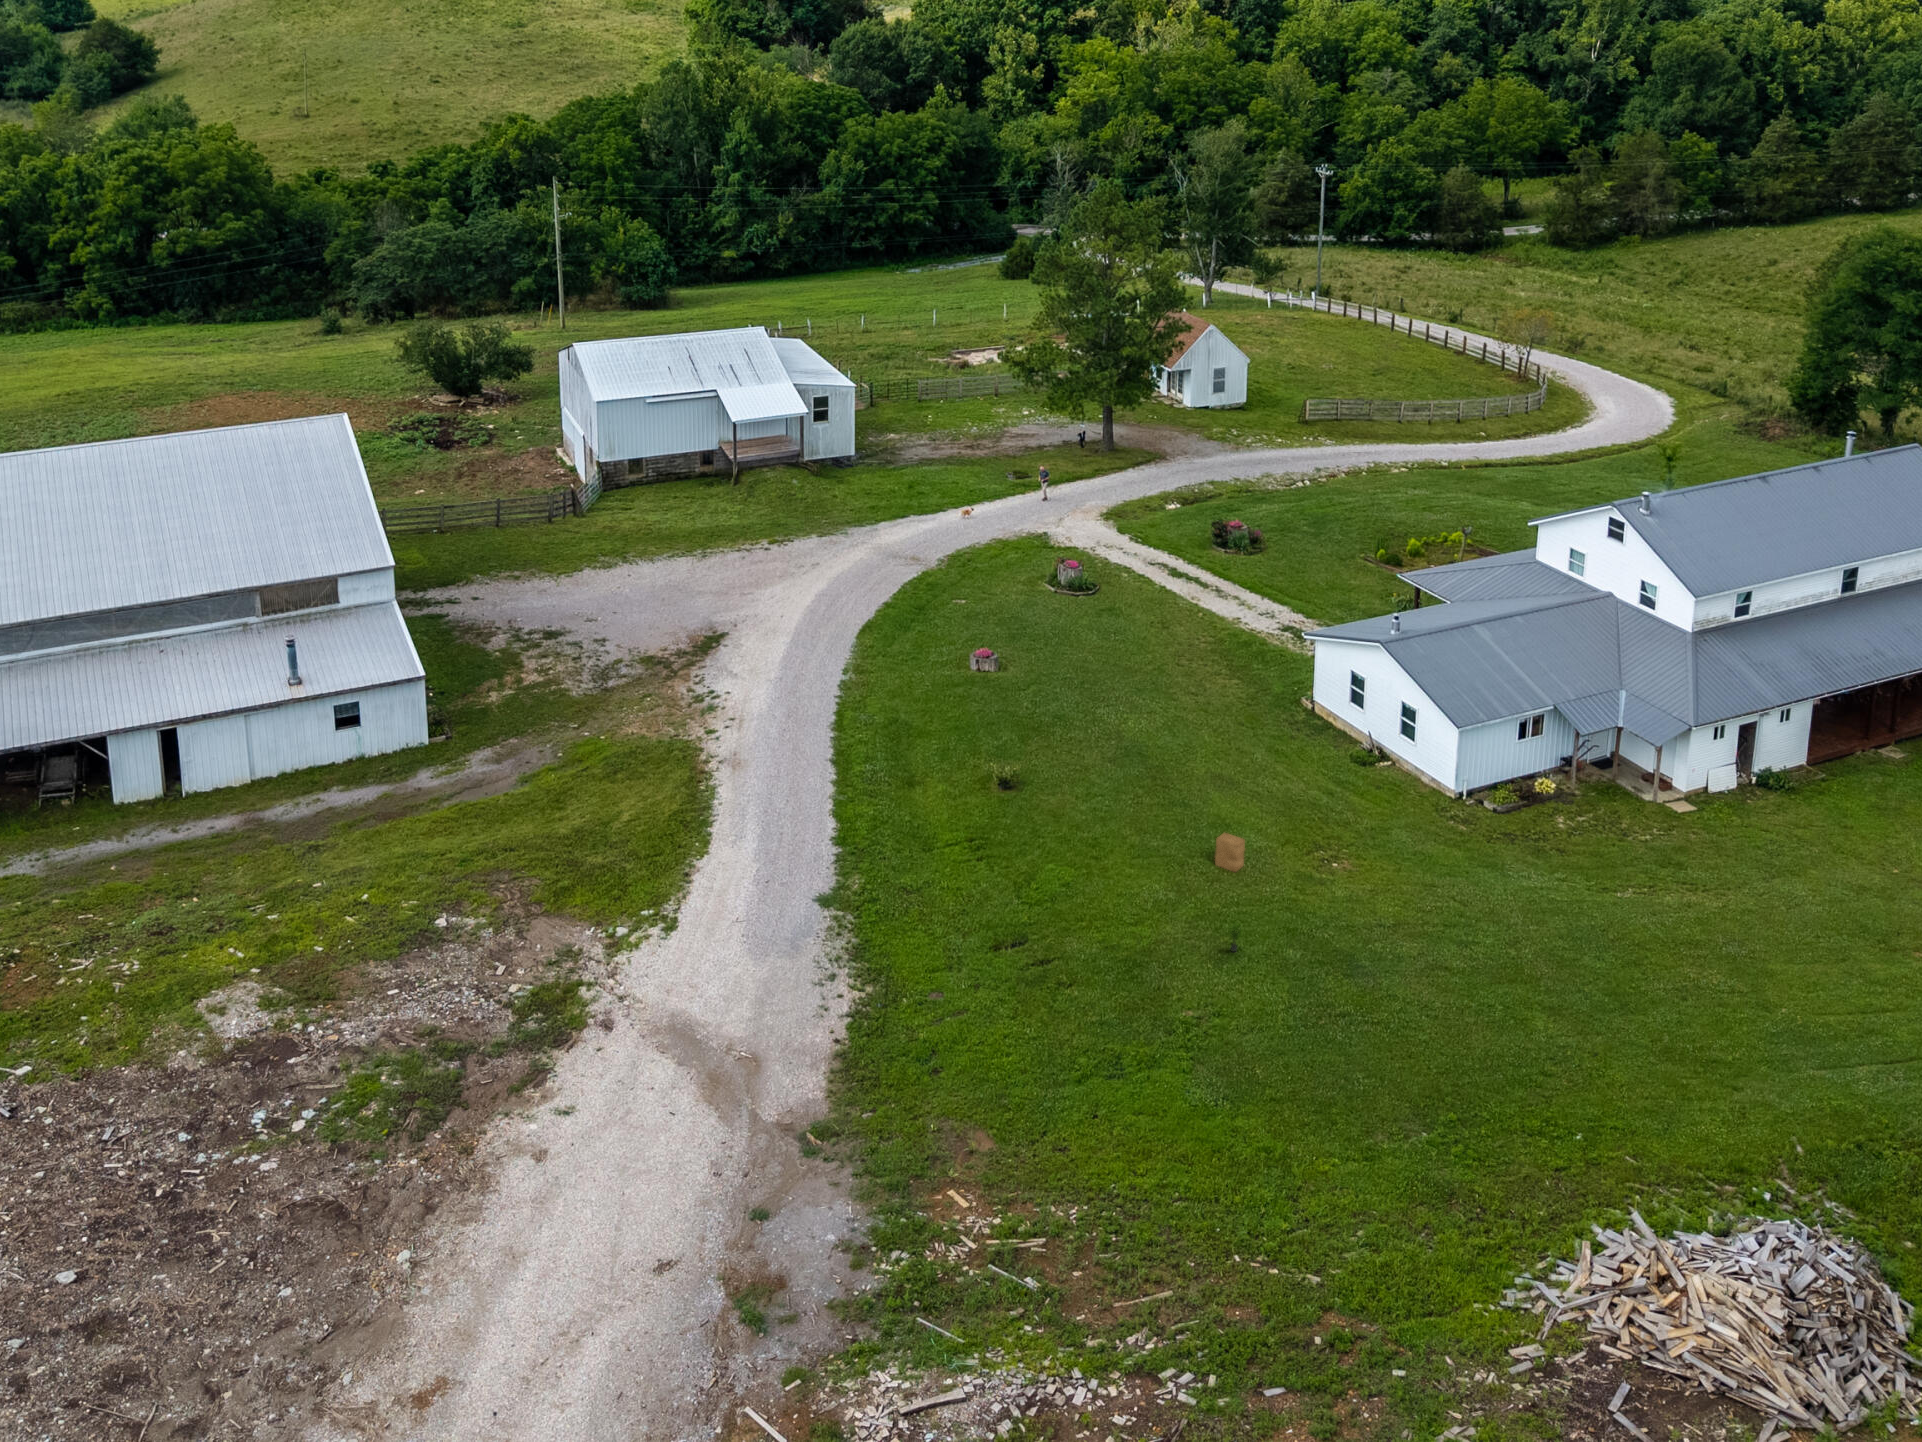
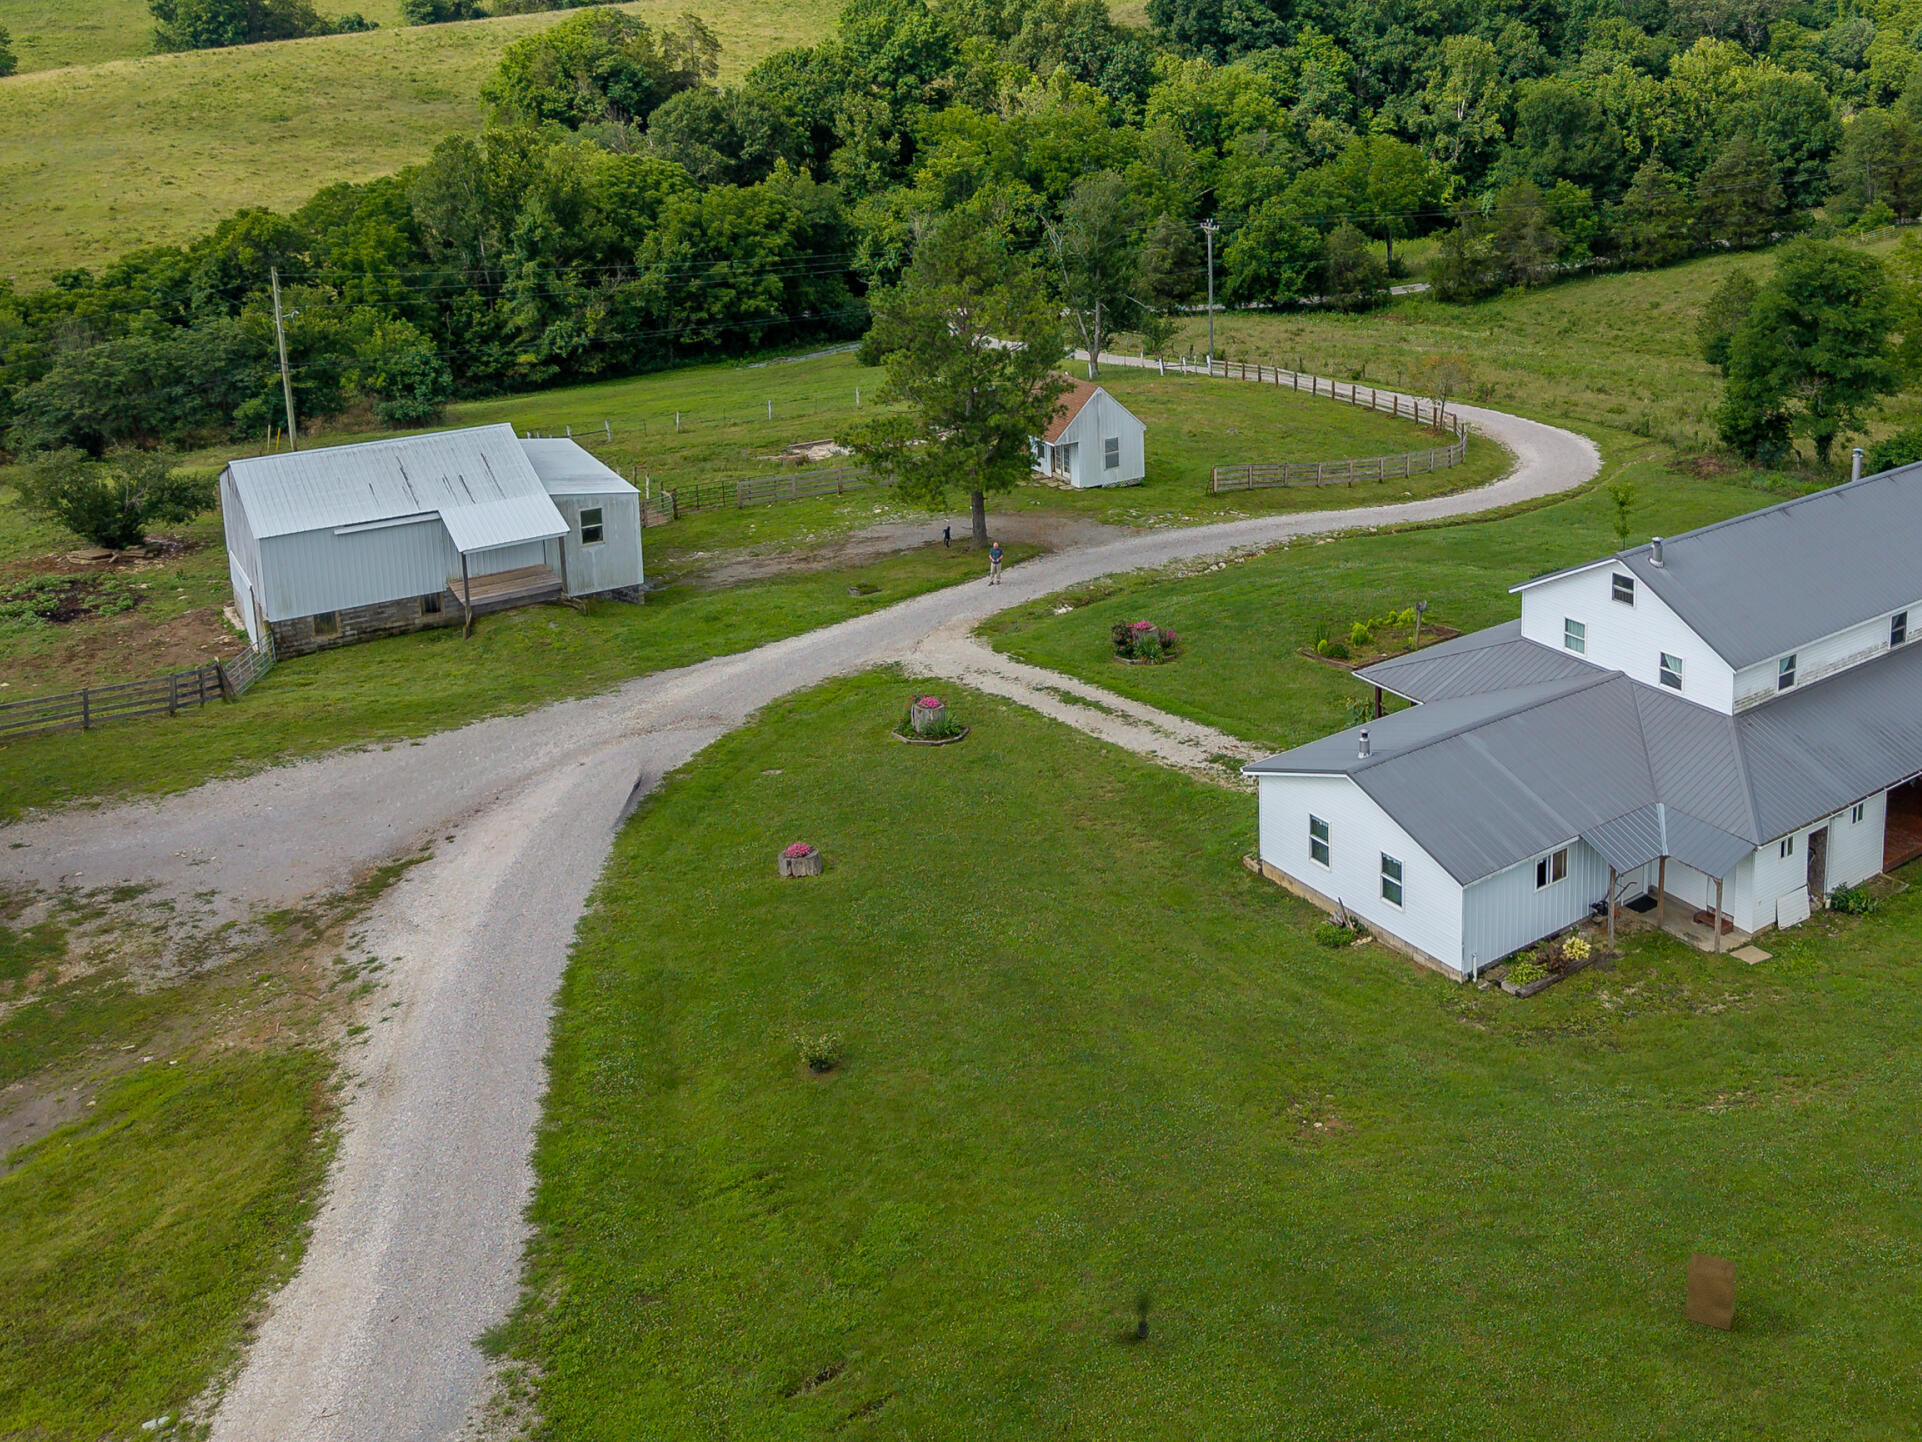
cardboard box: present [1215,833,1245,872] -> present [1686,1252,1736,1330]

